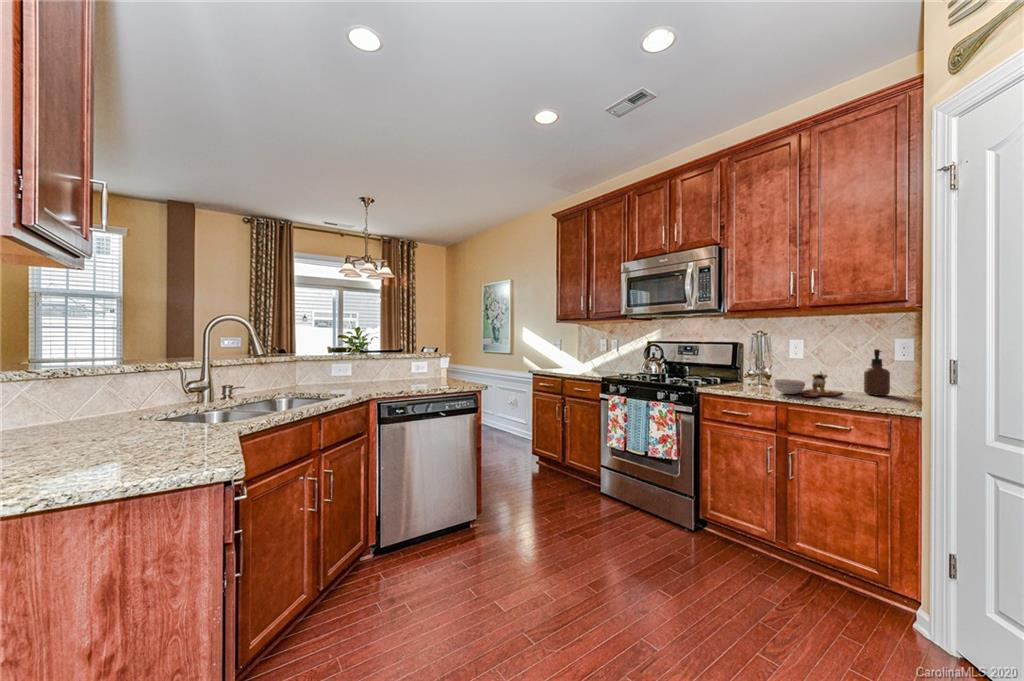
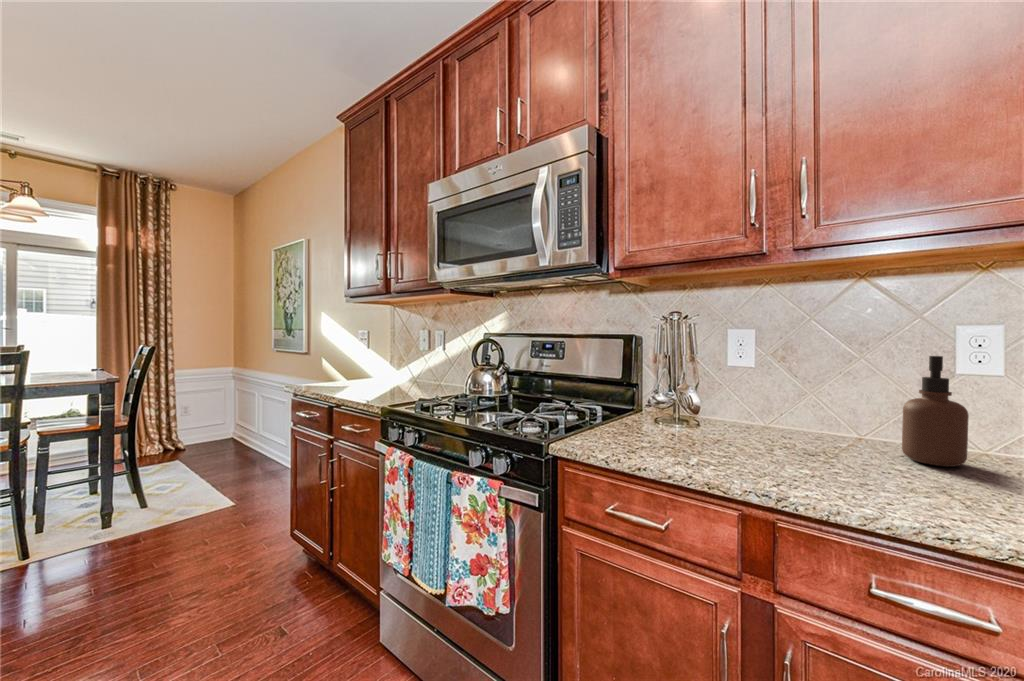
cutting board: present [774,371,842,397] -> none [716,406,864,491]

